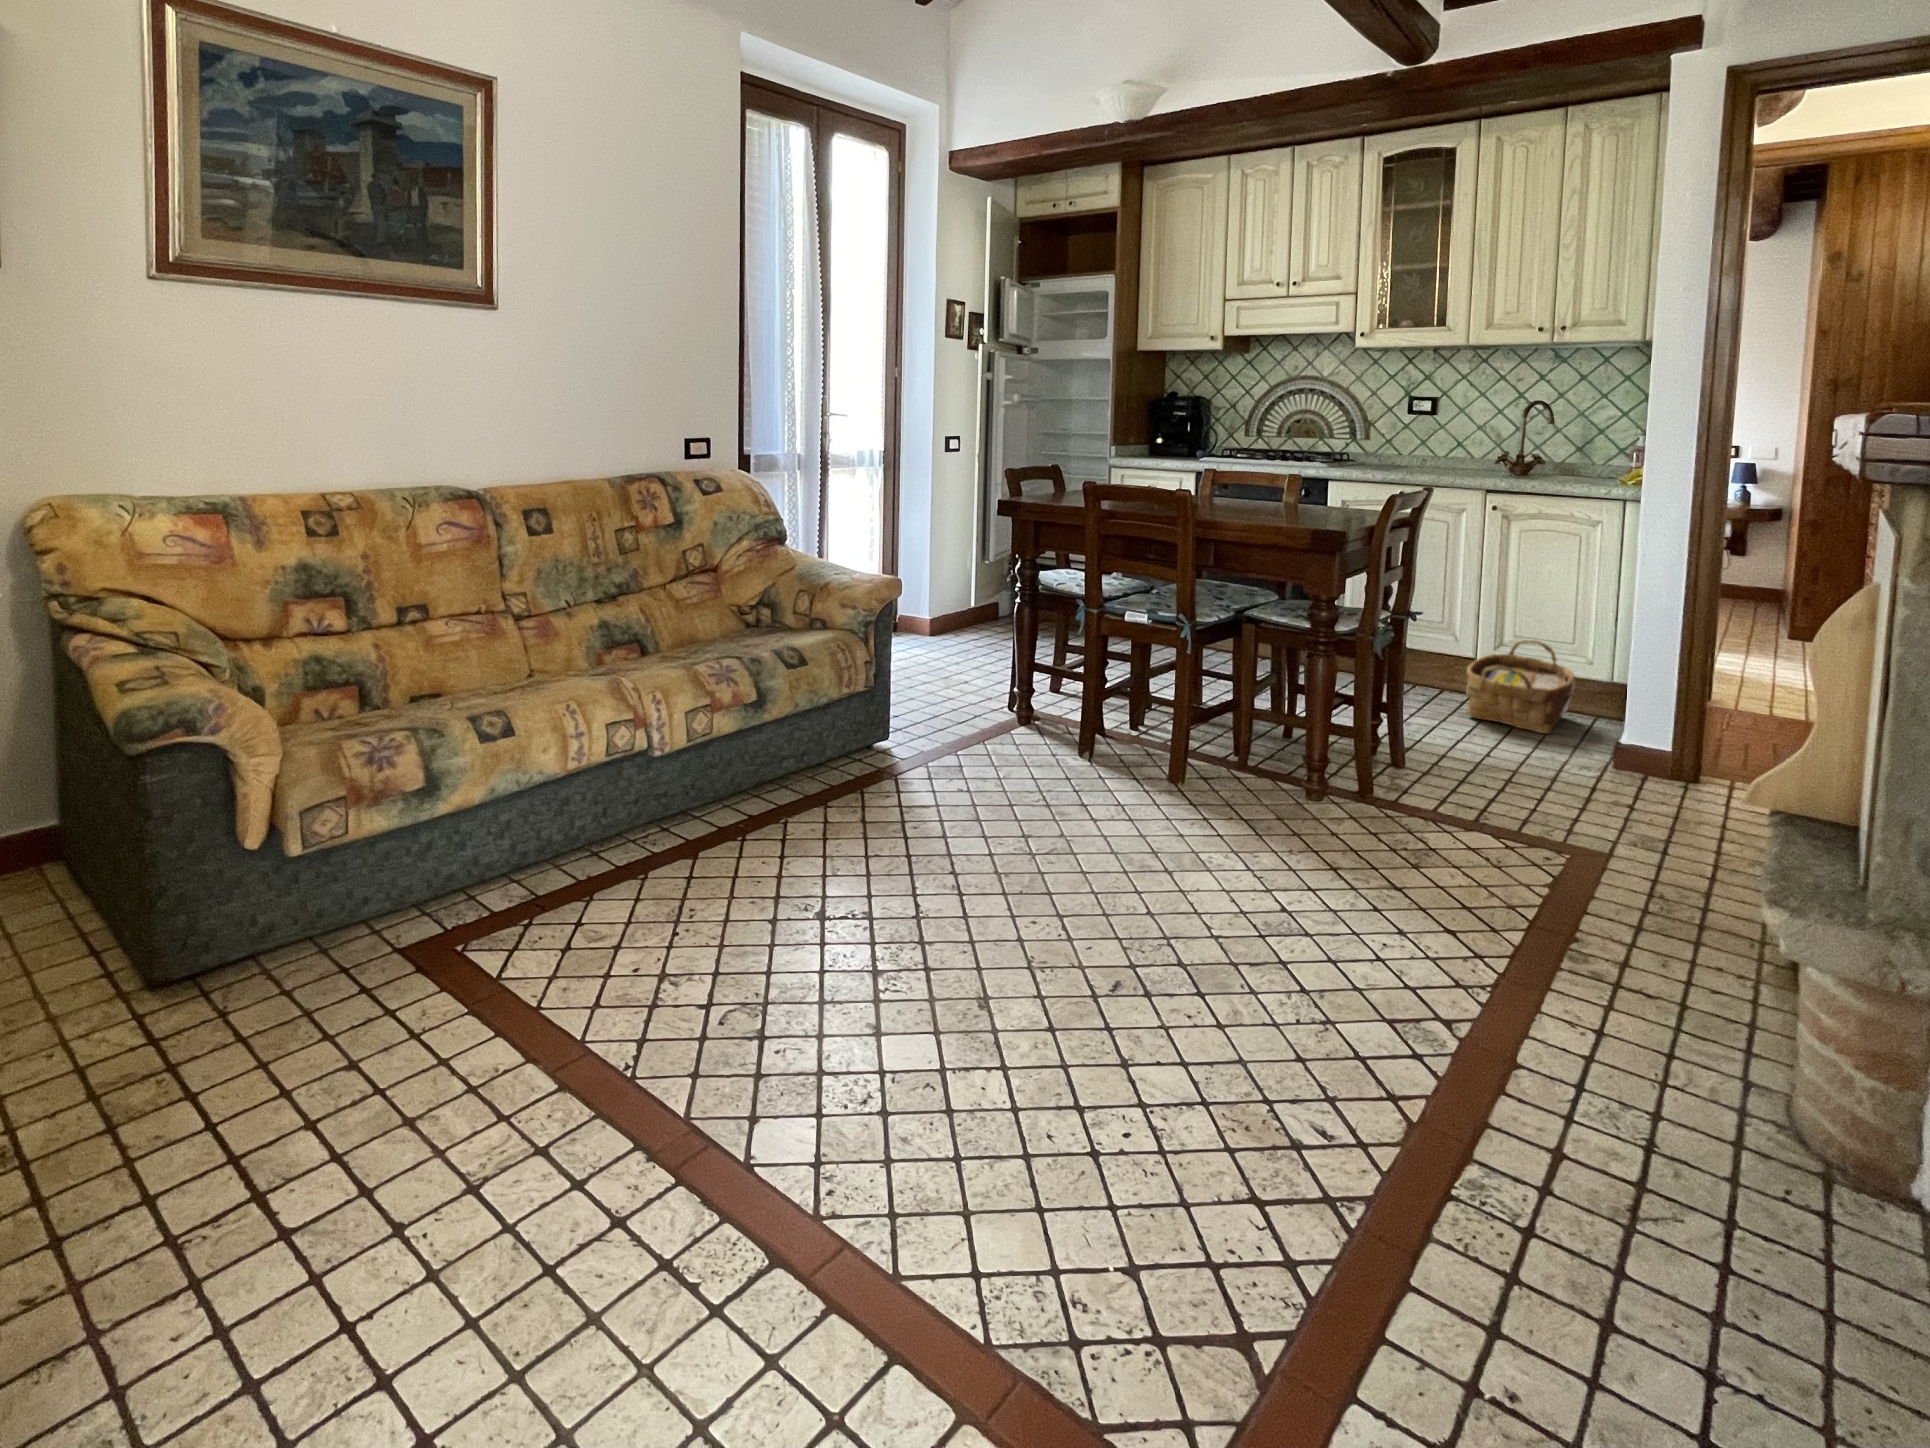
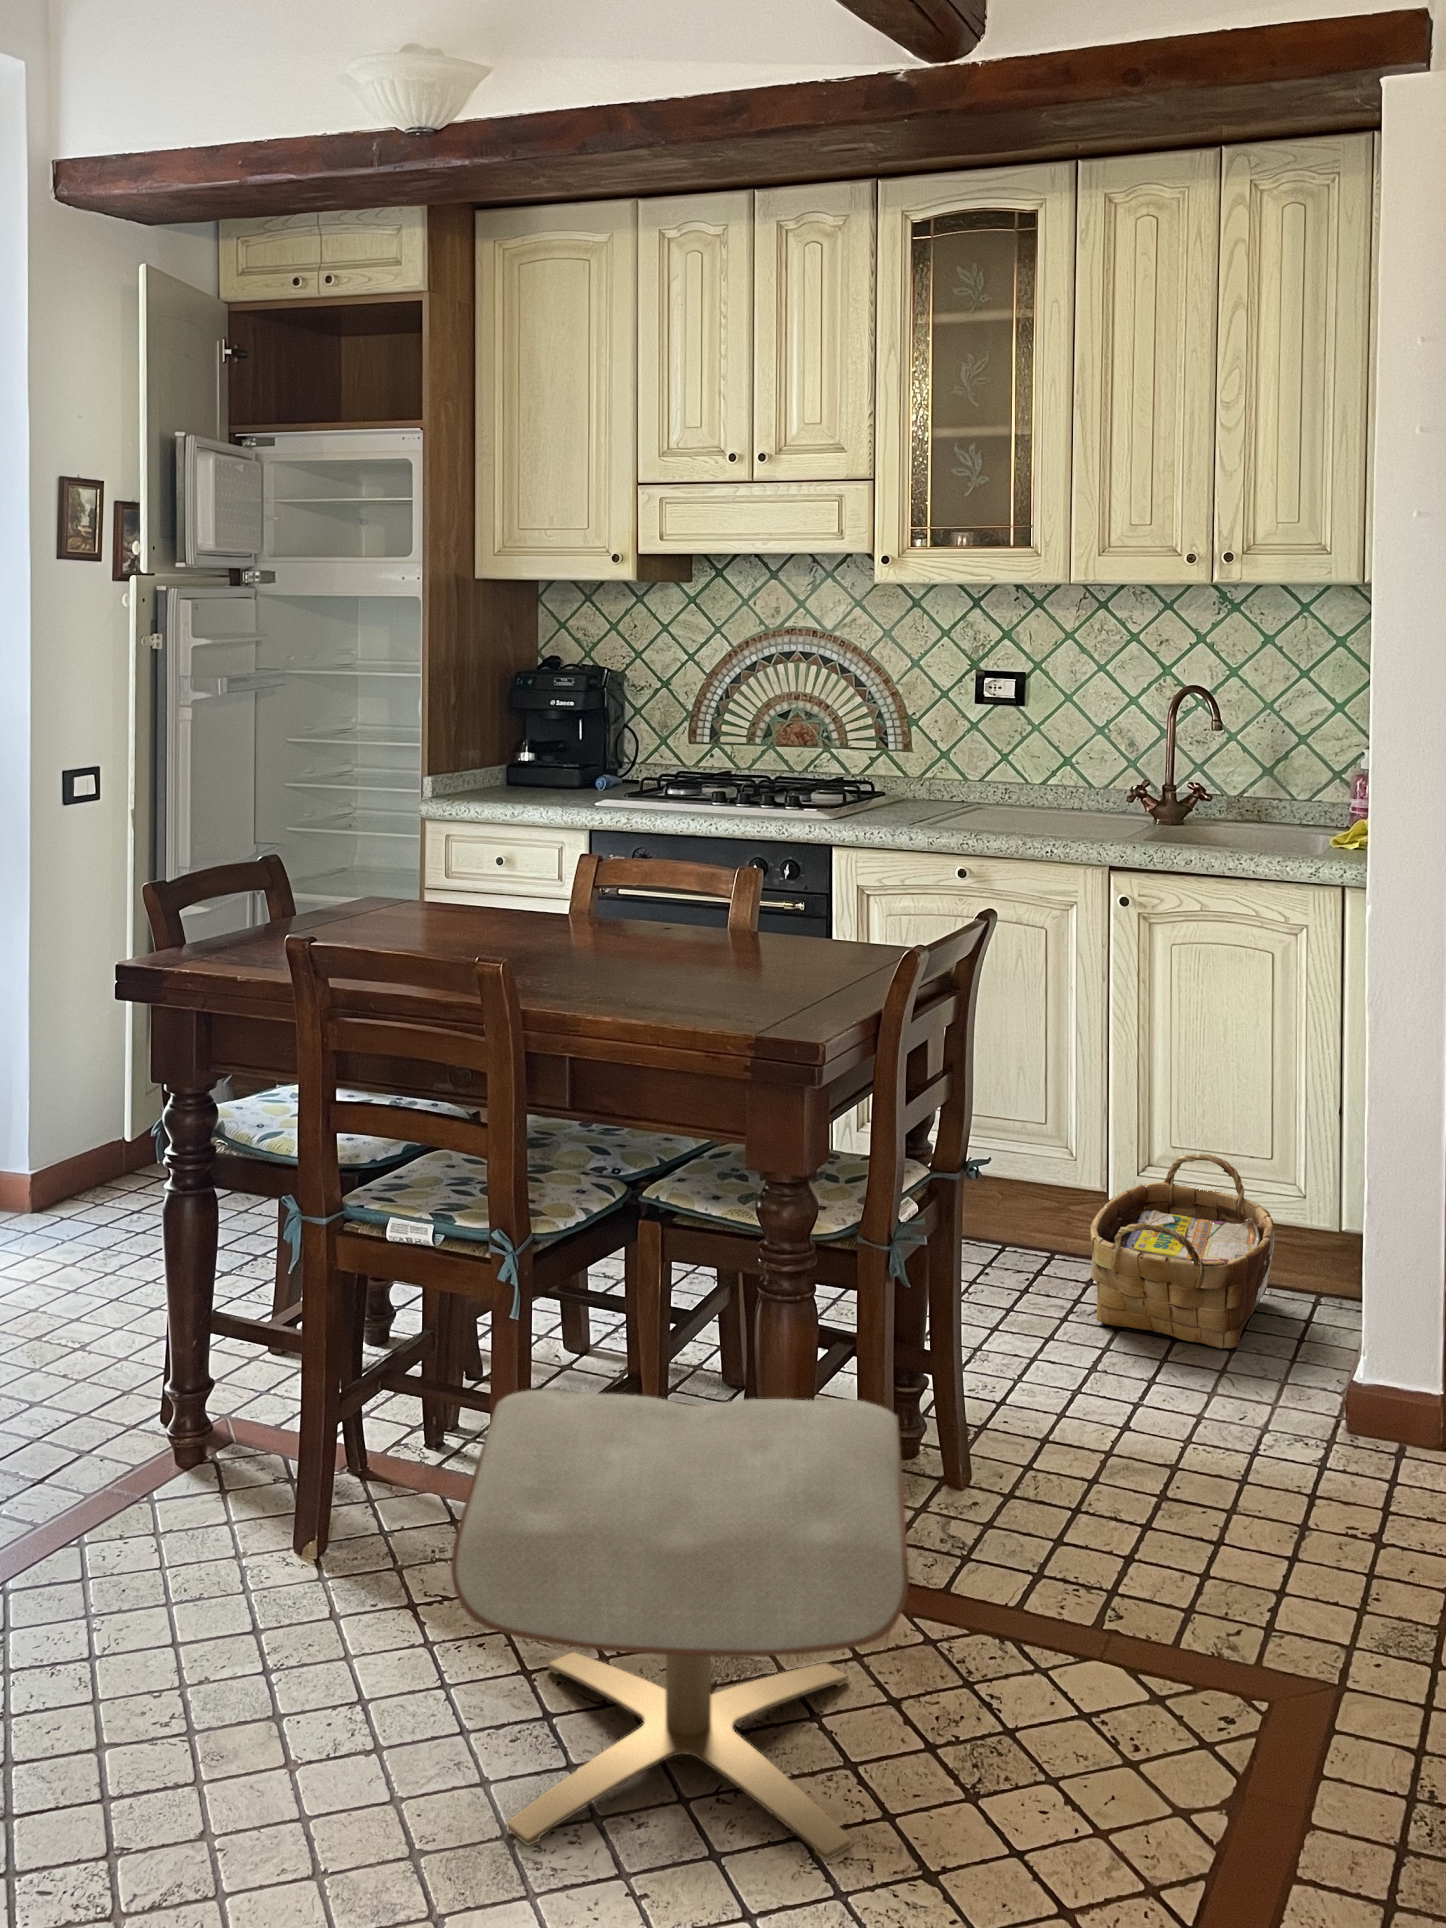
ottoman: none [1172,682,1394,887] -> present [451,1390,909,1860]

